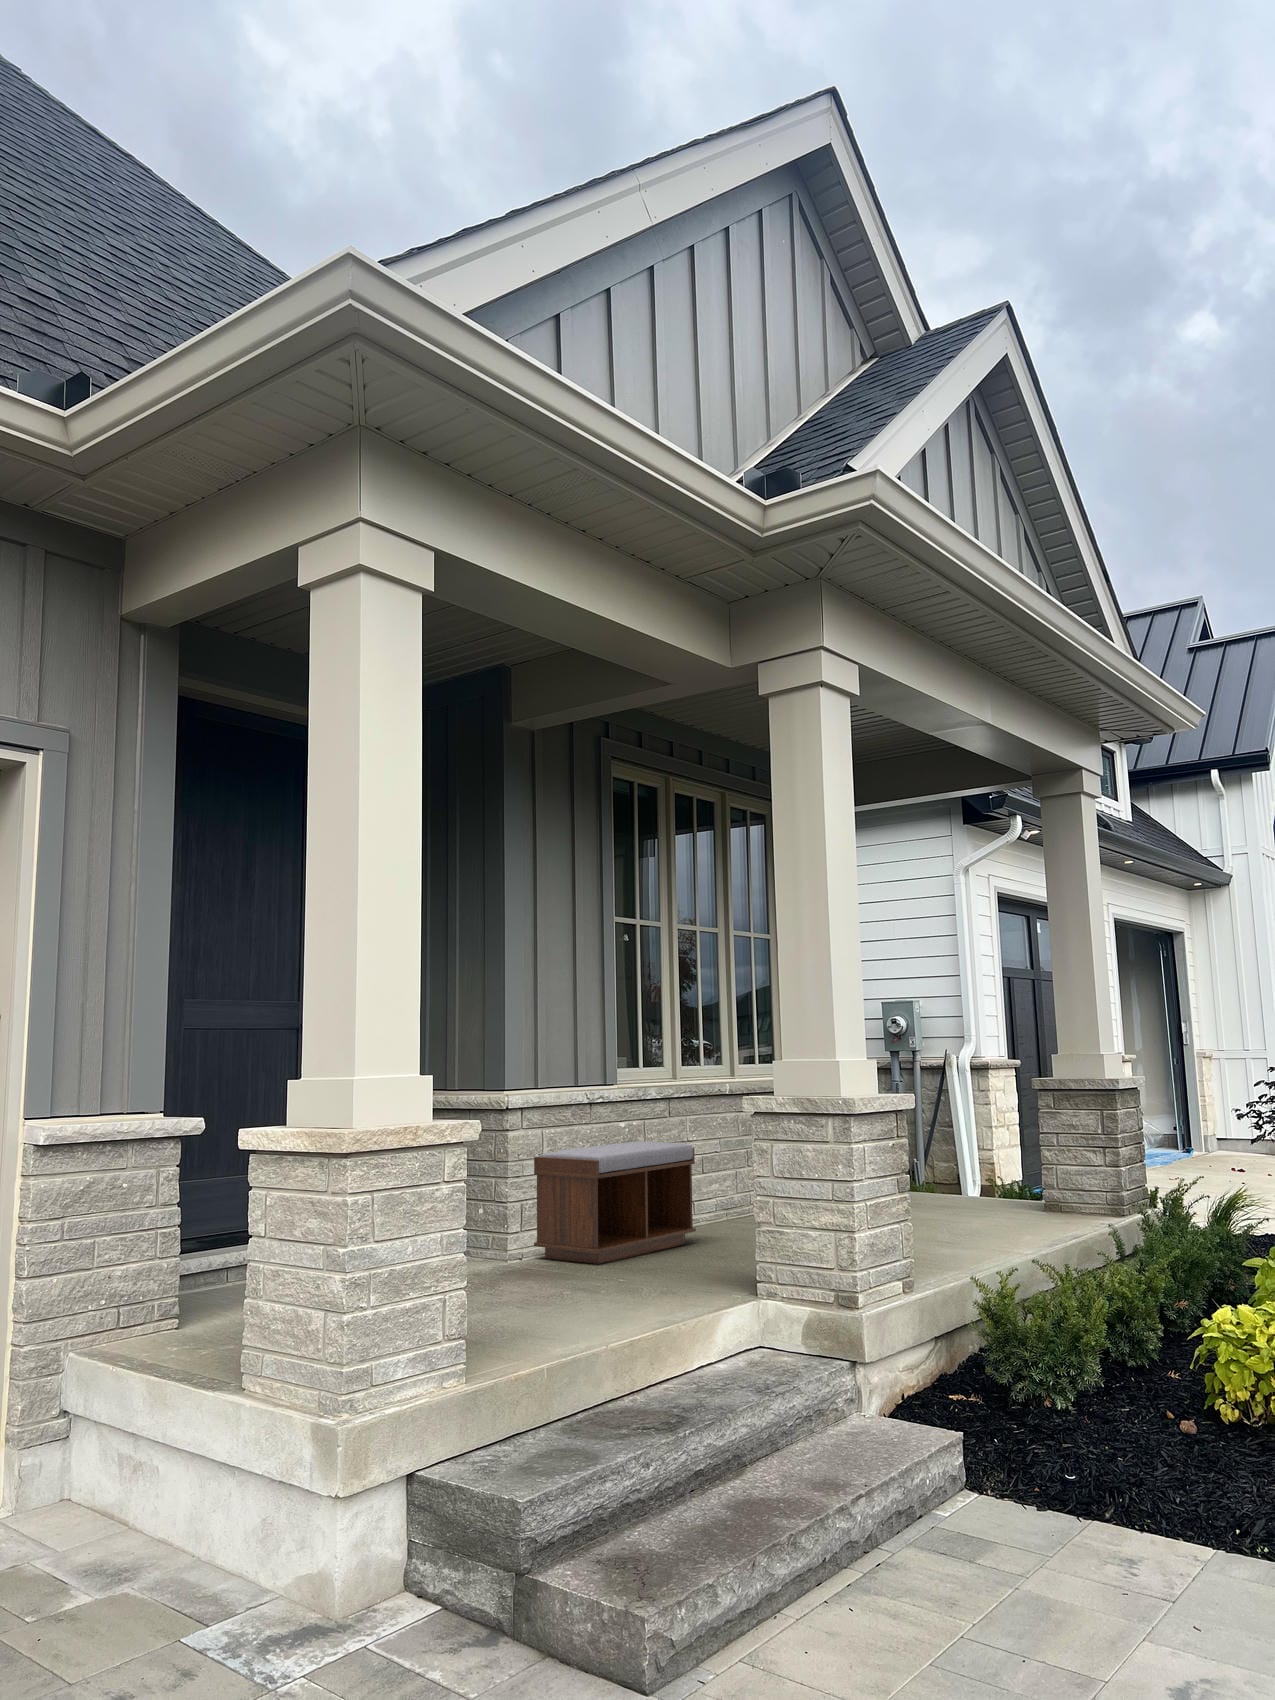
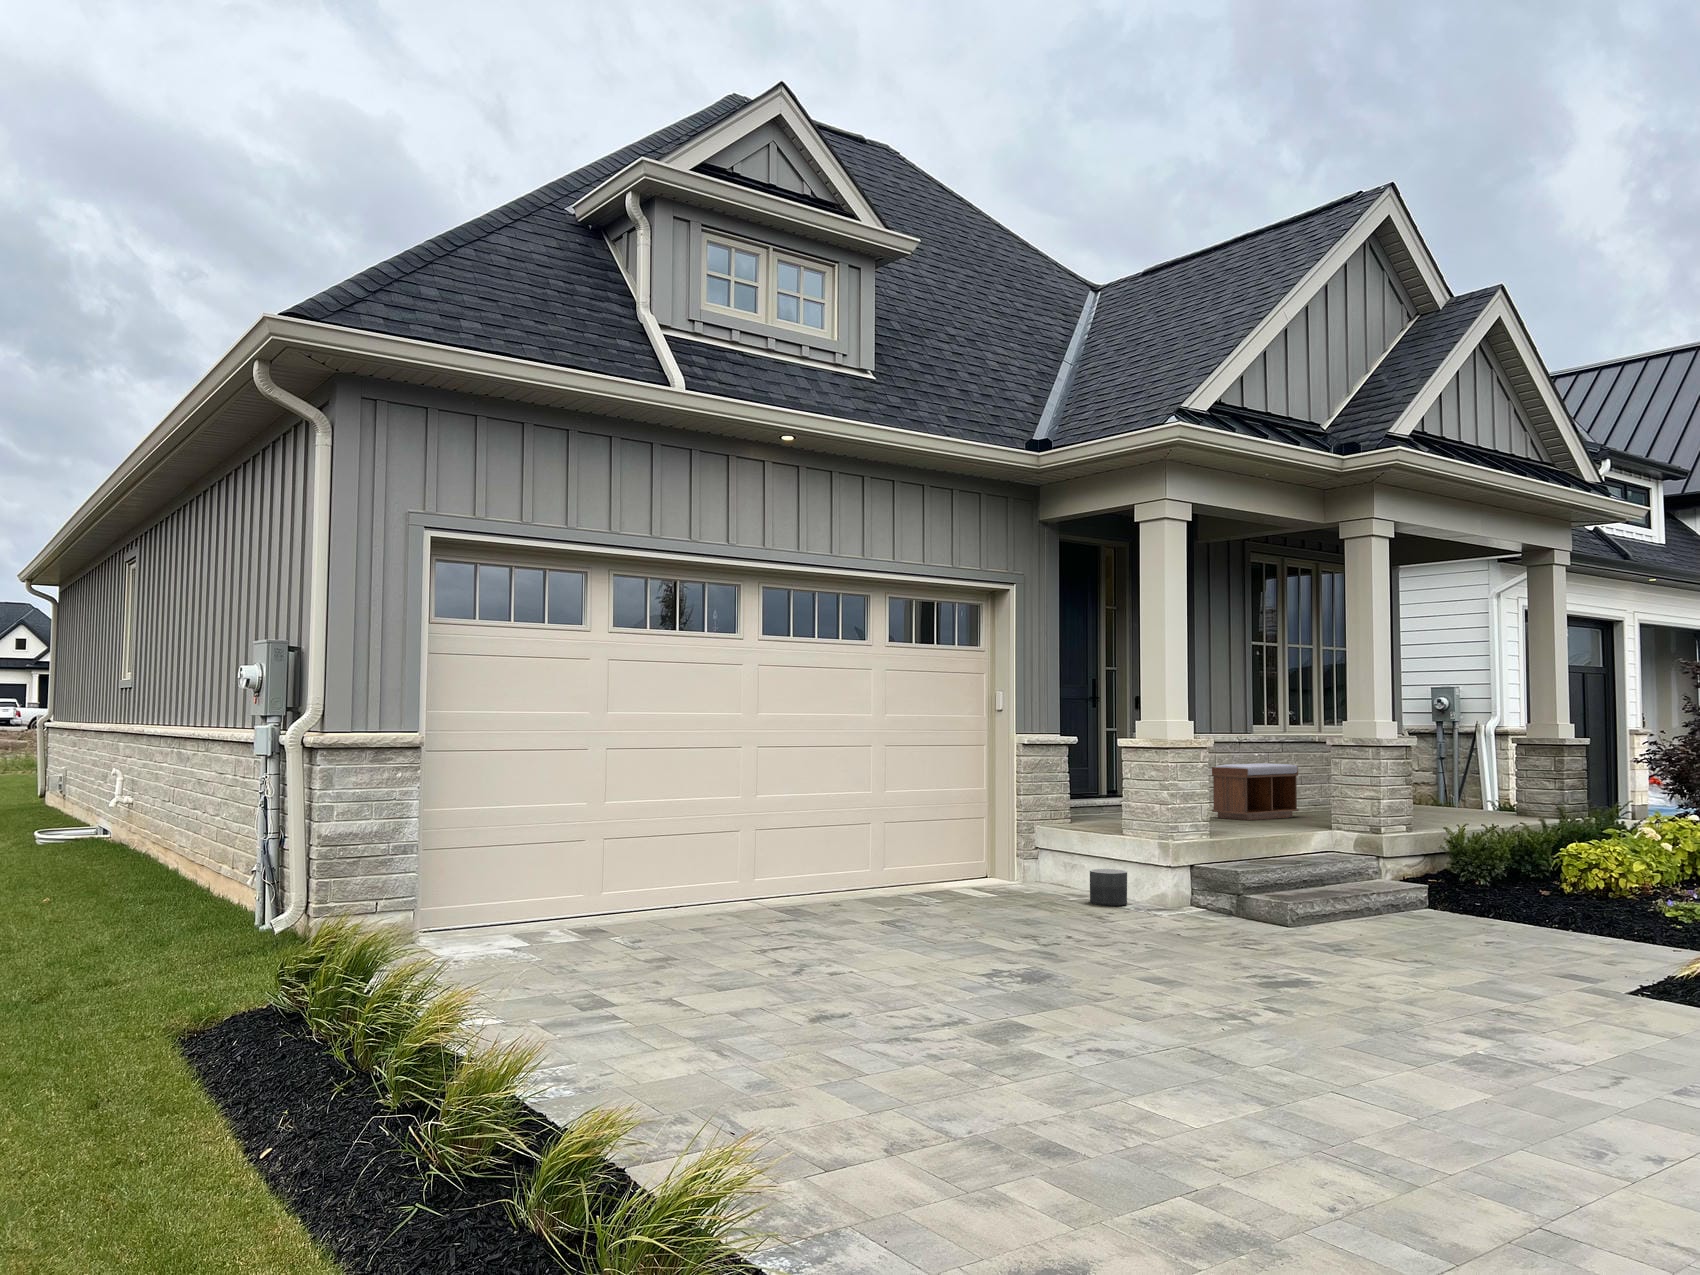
planter: none [125,1490,237,1625] -> present [1090,869,1127,906]

